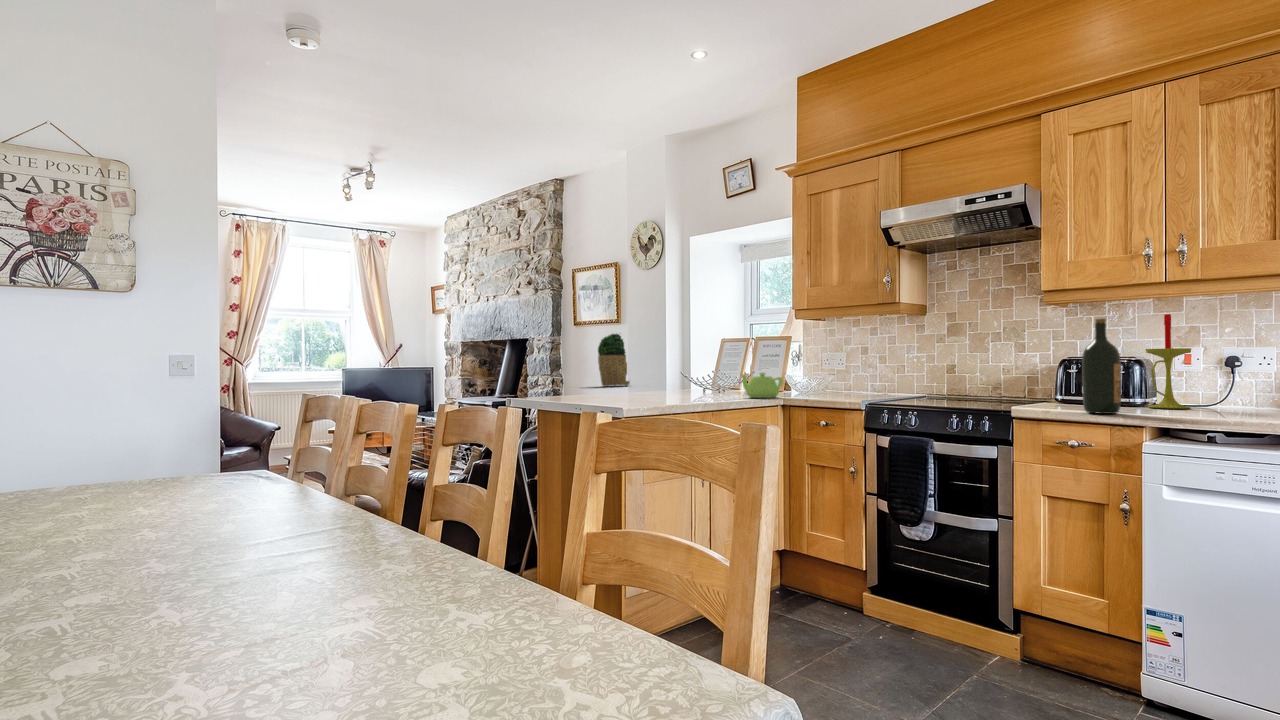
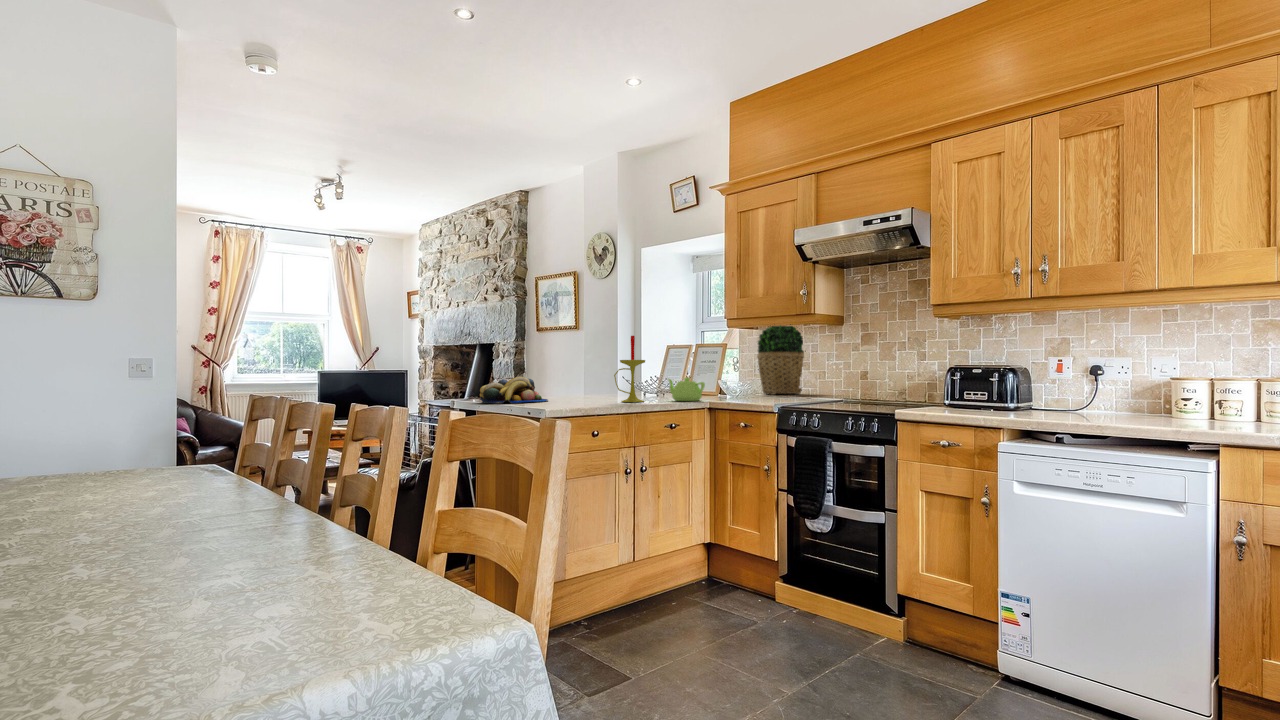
candle: present [1145,314,1191,409] -> present [614,336,645,402]
wine bottle: present [1082,318,1121,414] -> none [953,331,986,417]
potted plant: present [598,334,630,386] -> present [757,324,806,395]
fruit bowl: none [535,373,608,401] -> present [480,377,548,403]

